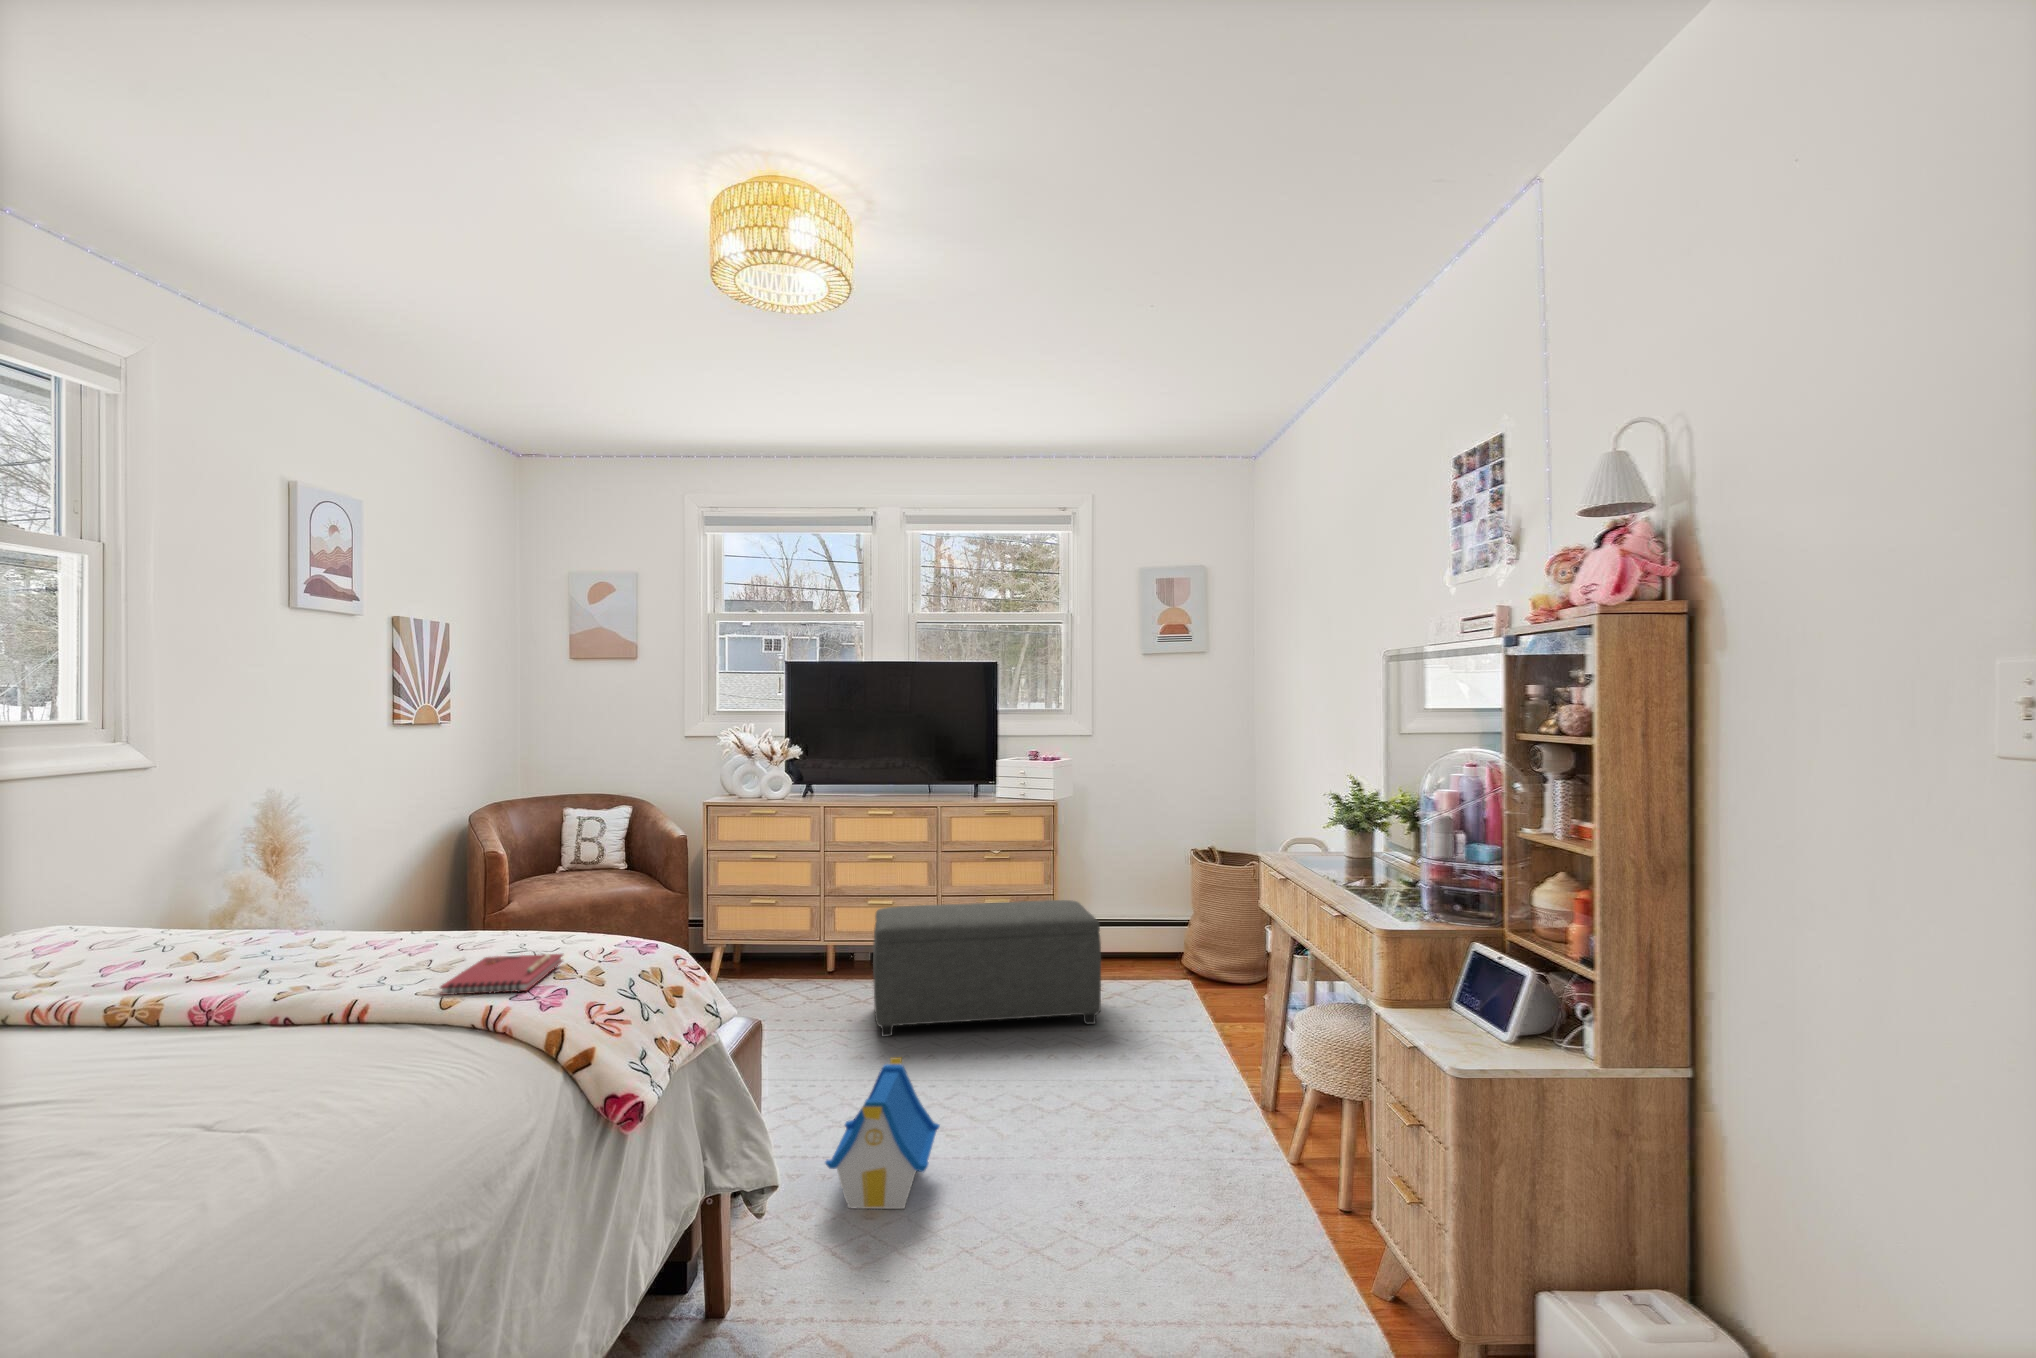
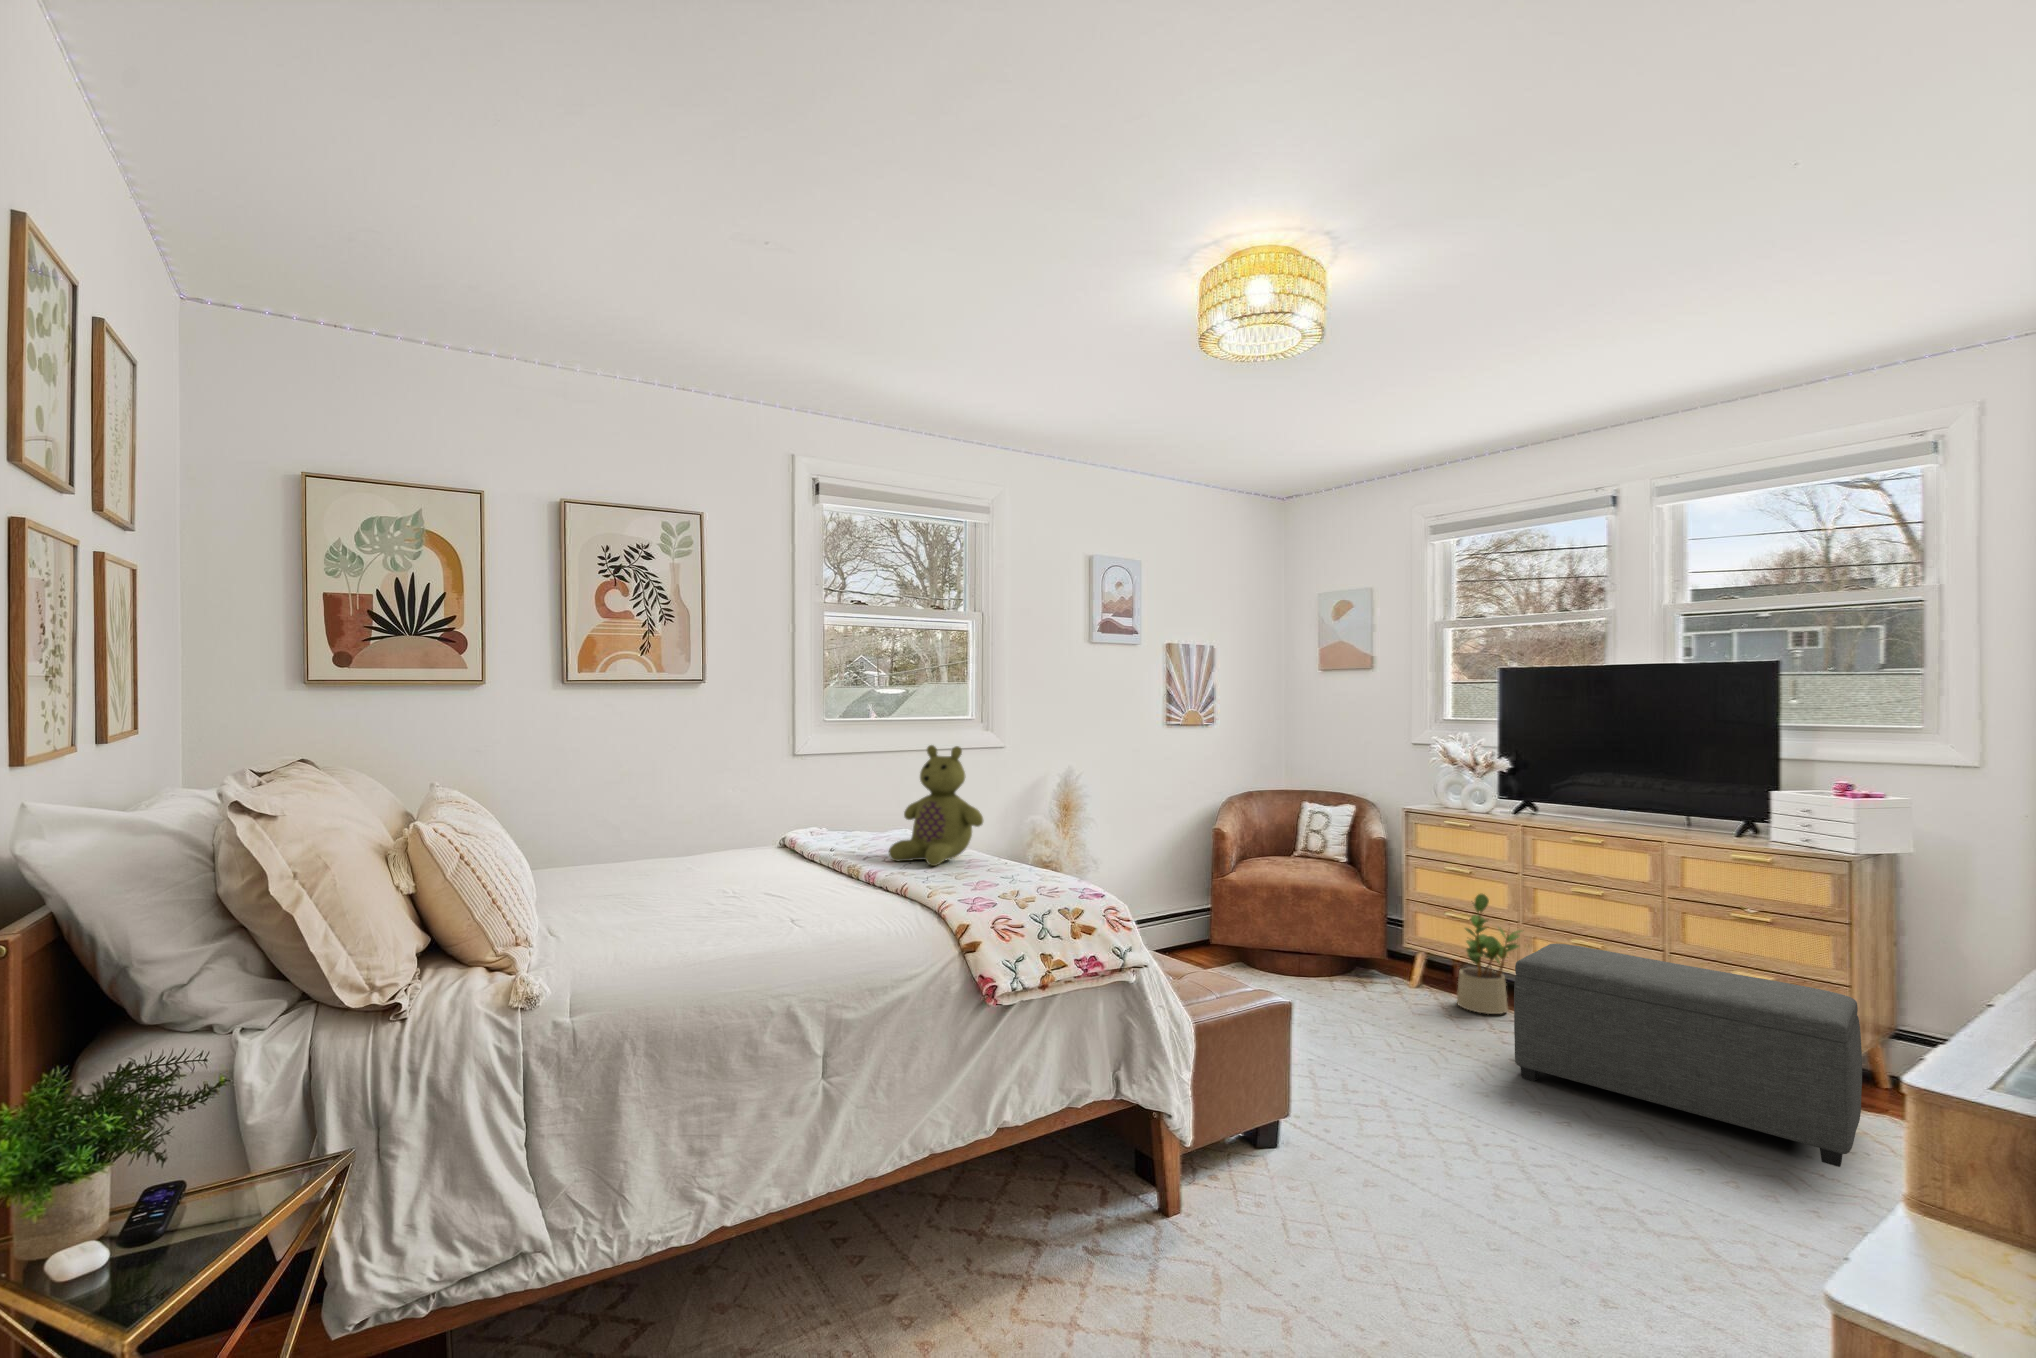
stuffed bear: none [225,775,409,981] -> present [889,745,983,866]
potted plant: none [772,877,828,993] -> present [1457,894,1521,1014]
notebook: present [440,954,563,995] -> none [936,874,1029,895]
toy house: present [825,1057,940,1209] -> none [1298,1074,1440,1219]

